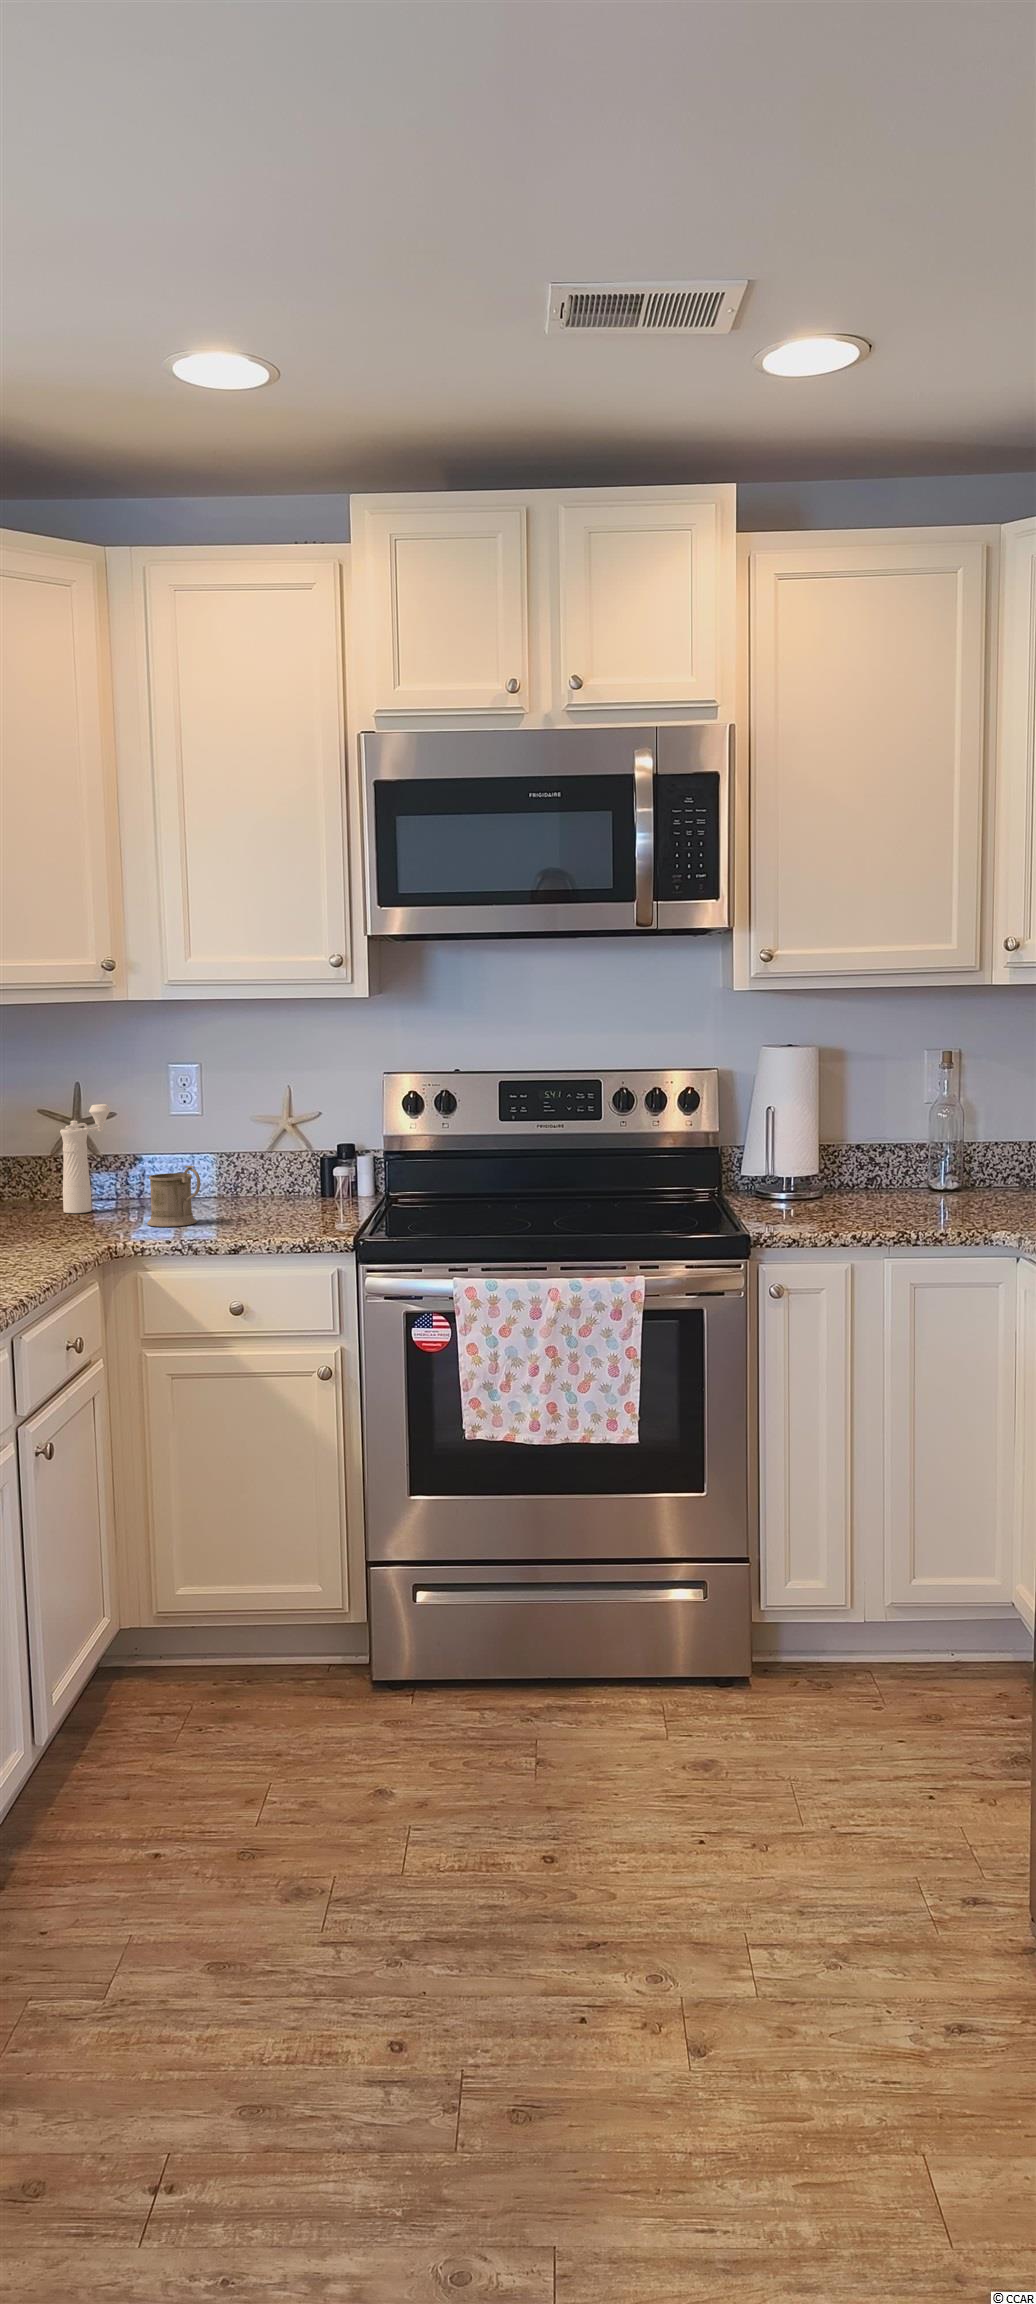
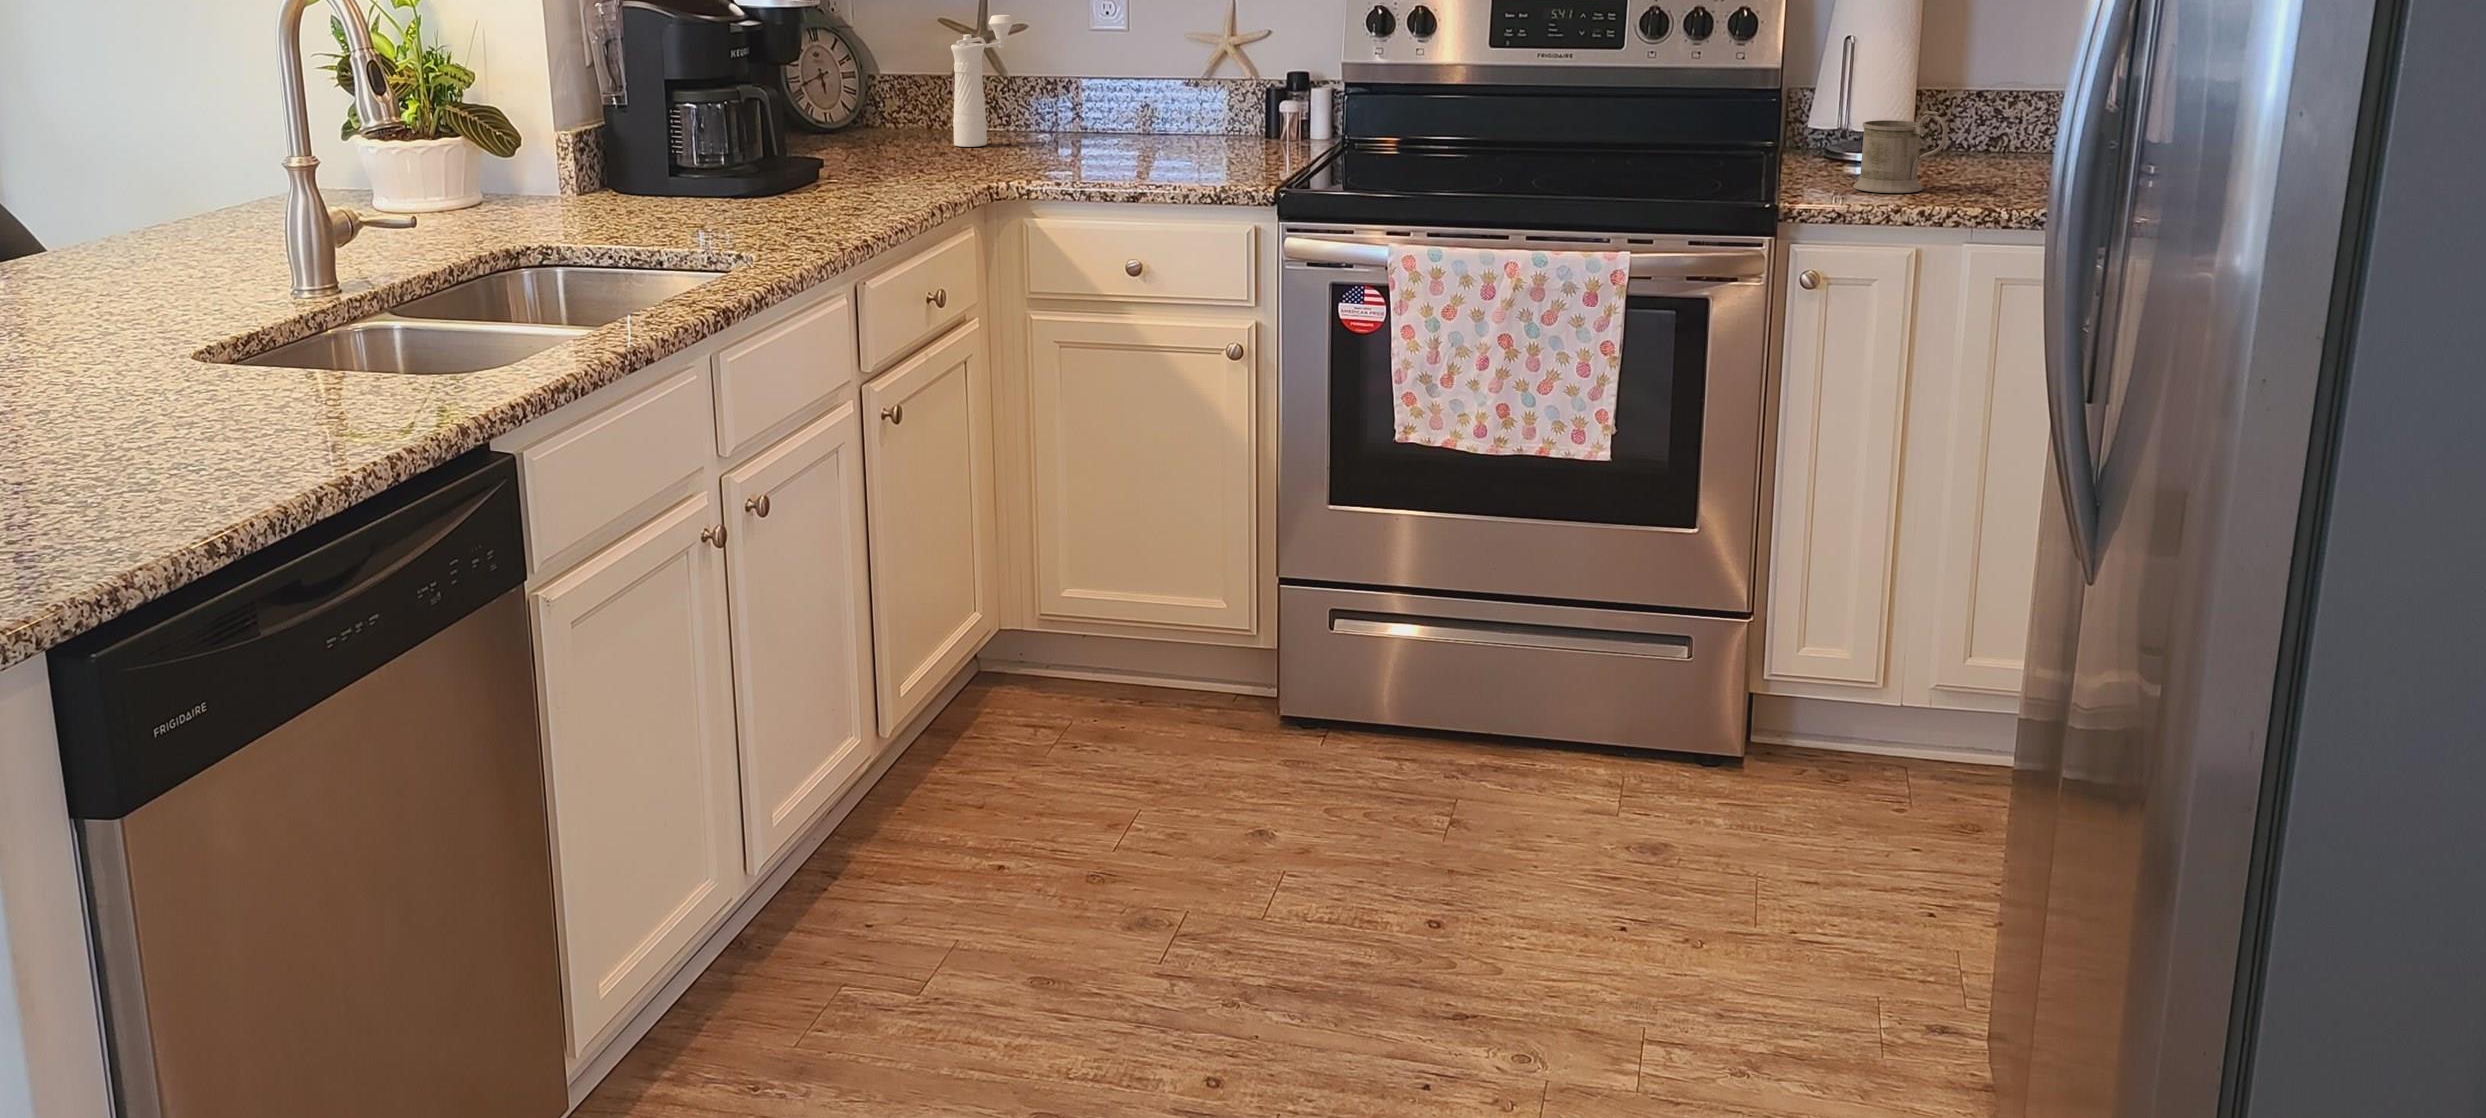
mug: present [147,1166,200,1227] -> present [1853,111,1947,193]

